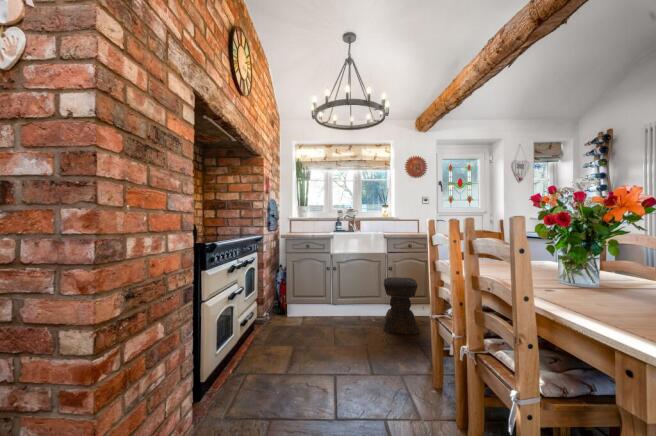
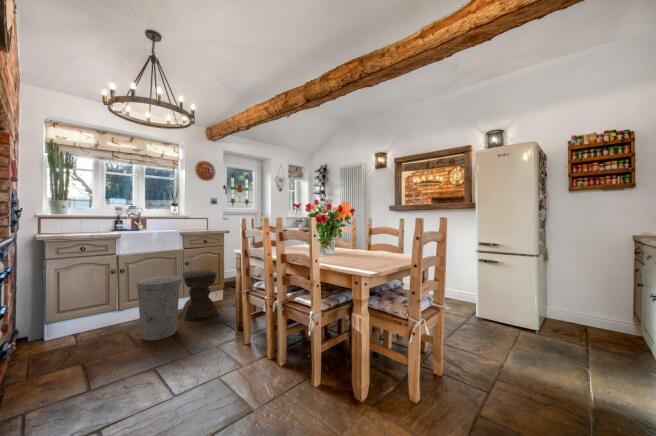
trash can: none [337,279,376,345] -> present [136,276,182,340]

